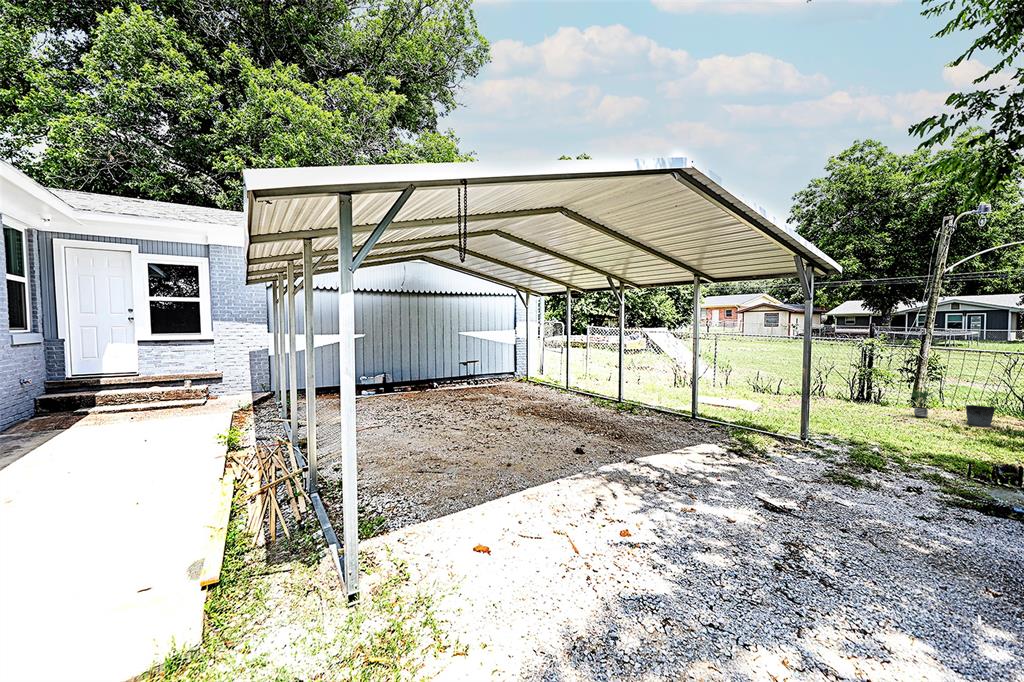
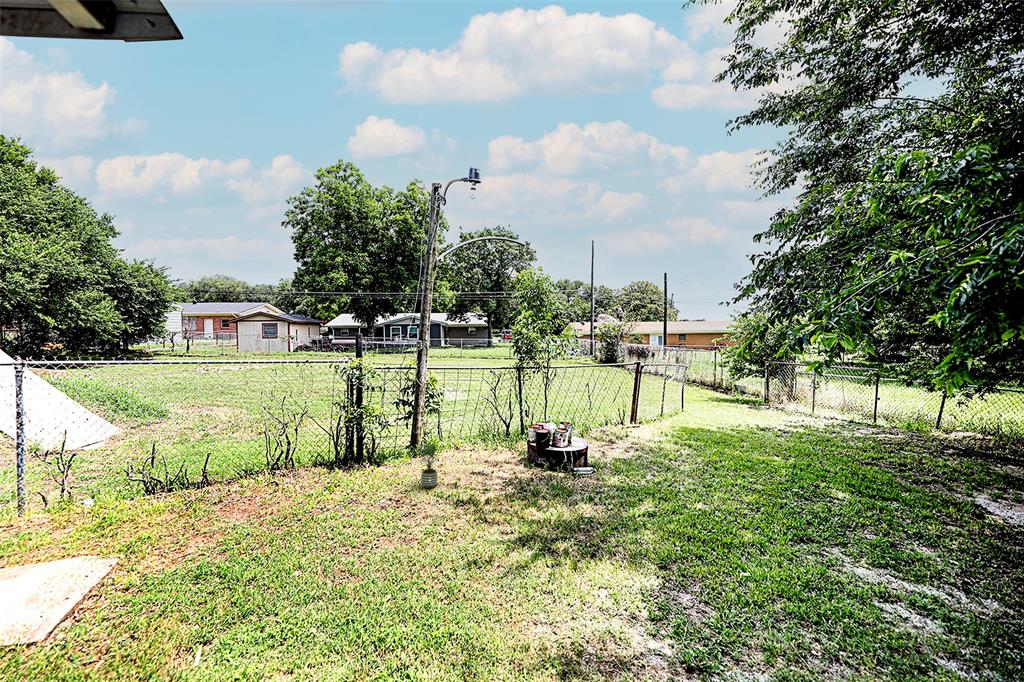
bucket: present [966,405,997,427] -> none [480,453,511,488]

